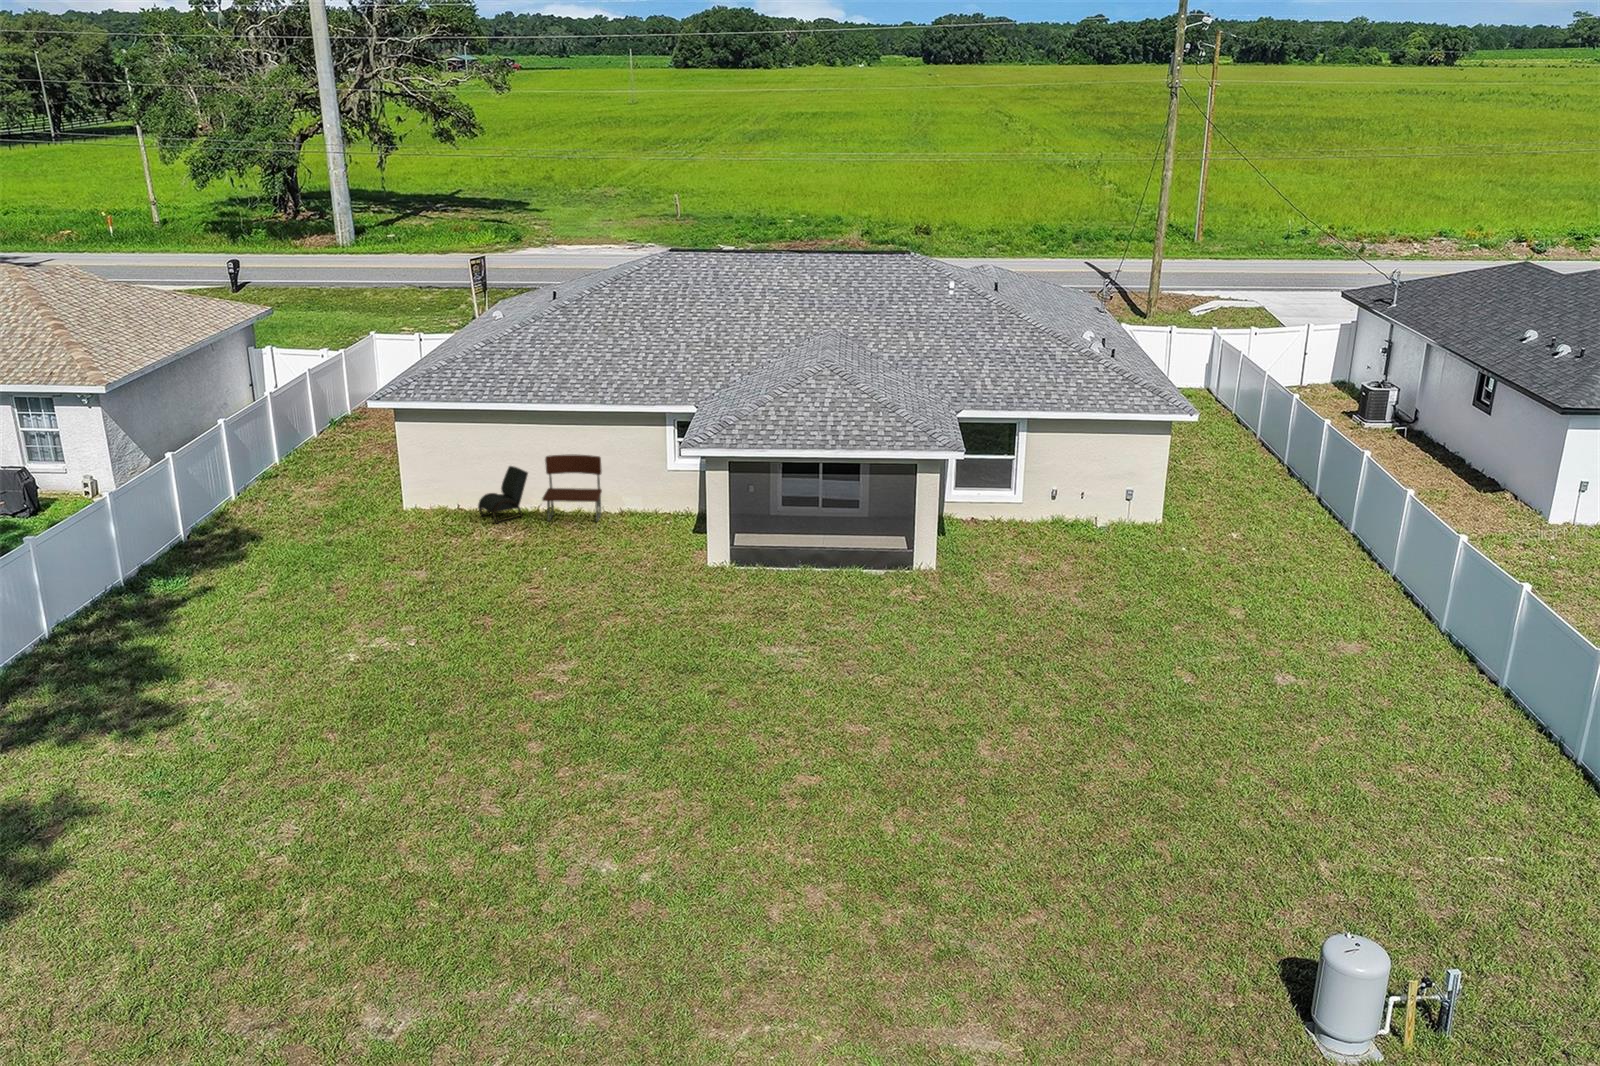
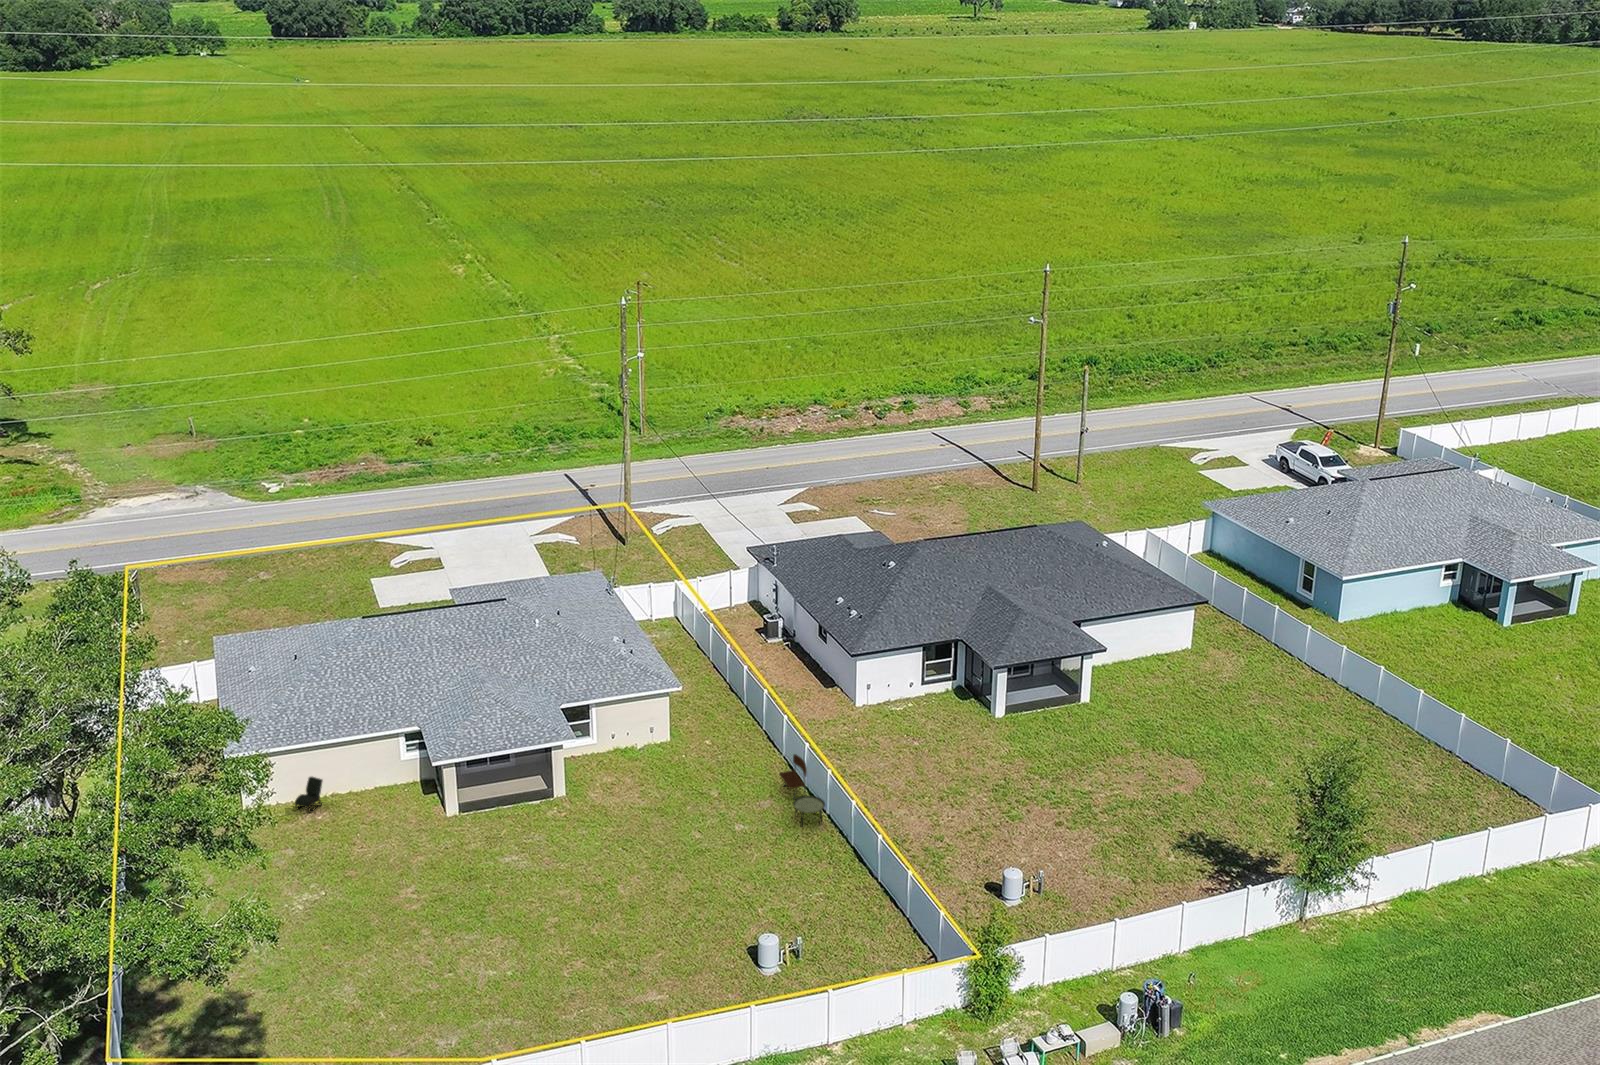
bench: present [542,454,602,521] -> present [779,754,807,799]
round table: none [1424,639,1509,709] -> present [793,795,825,826]

